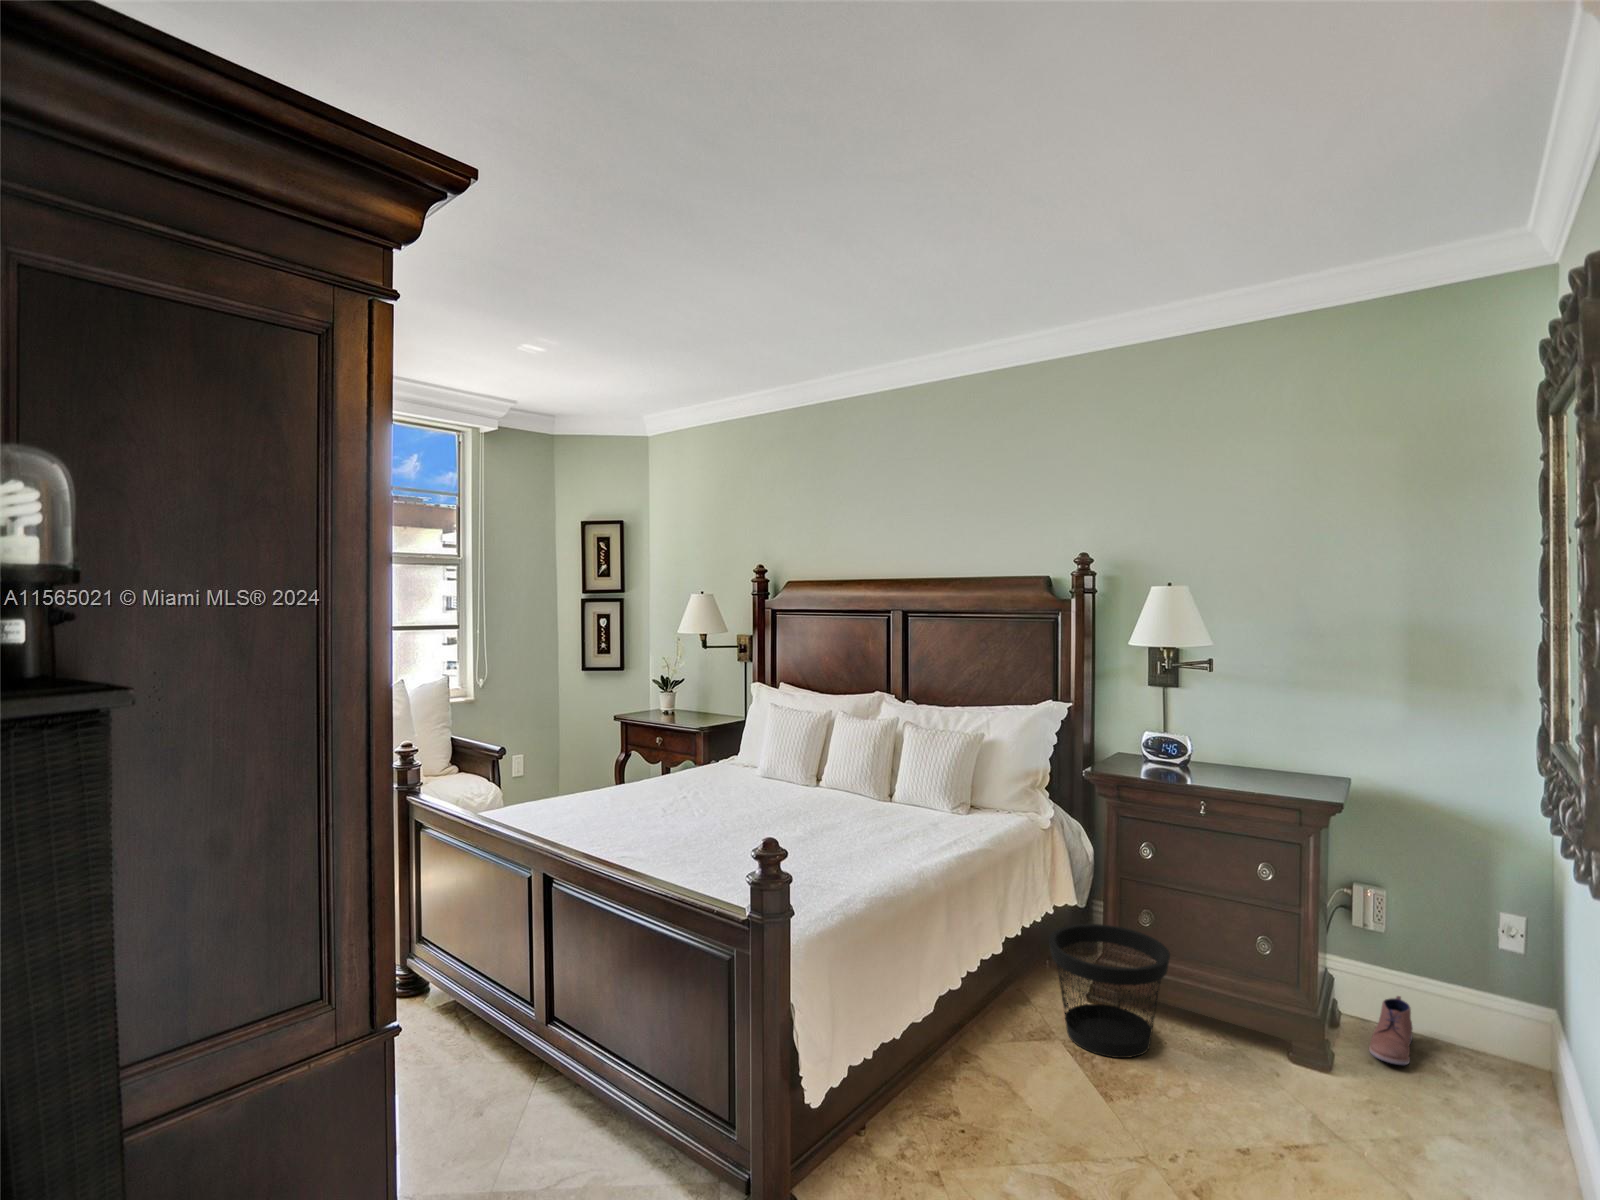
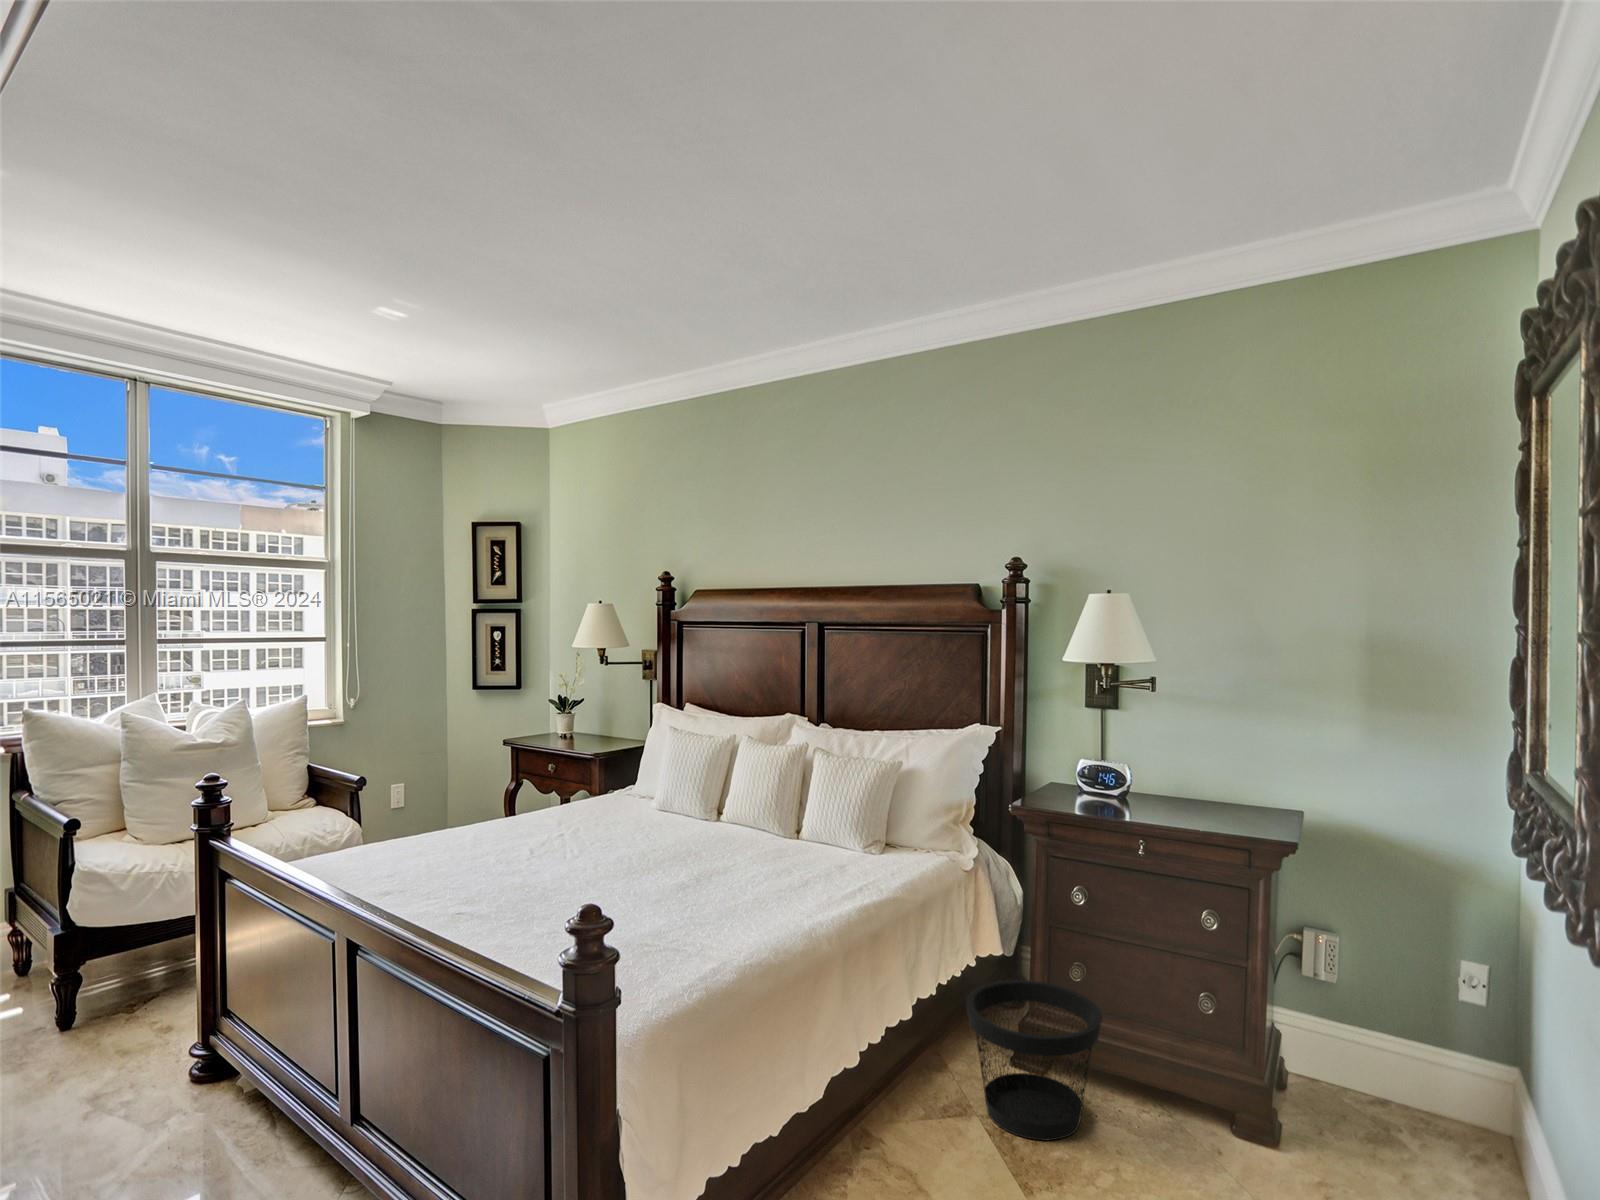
shoe: present [1369,996,1413,1065] -> none [1325,1057,1372,1141]

